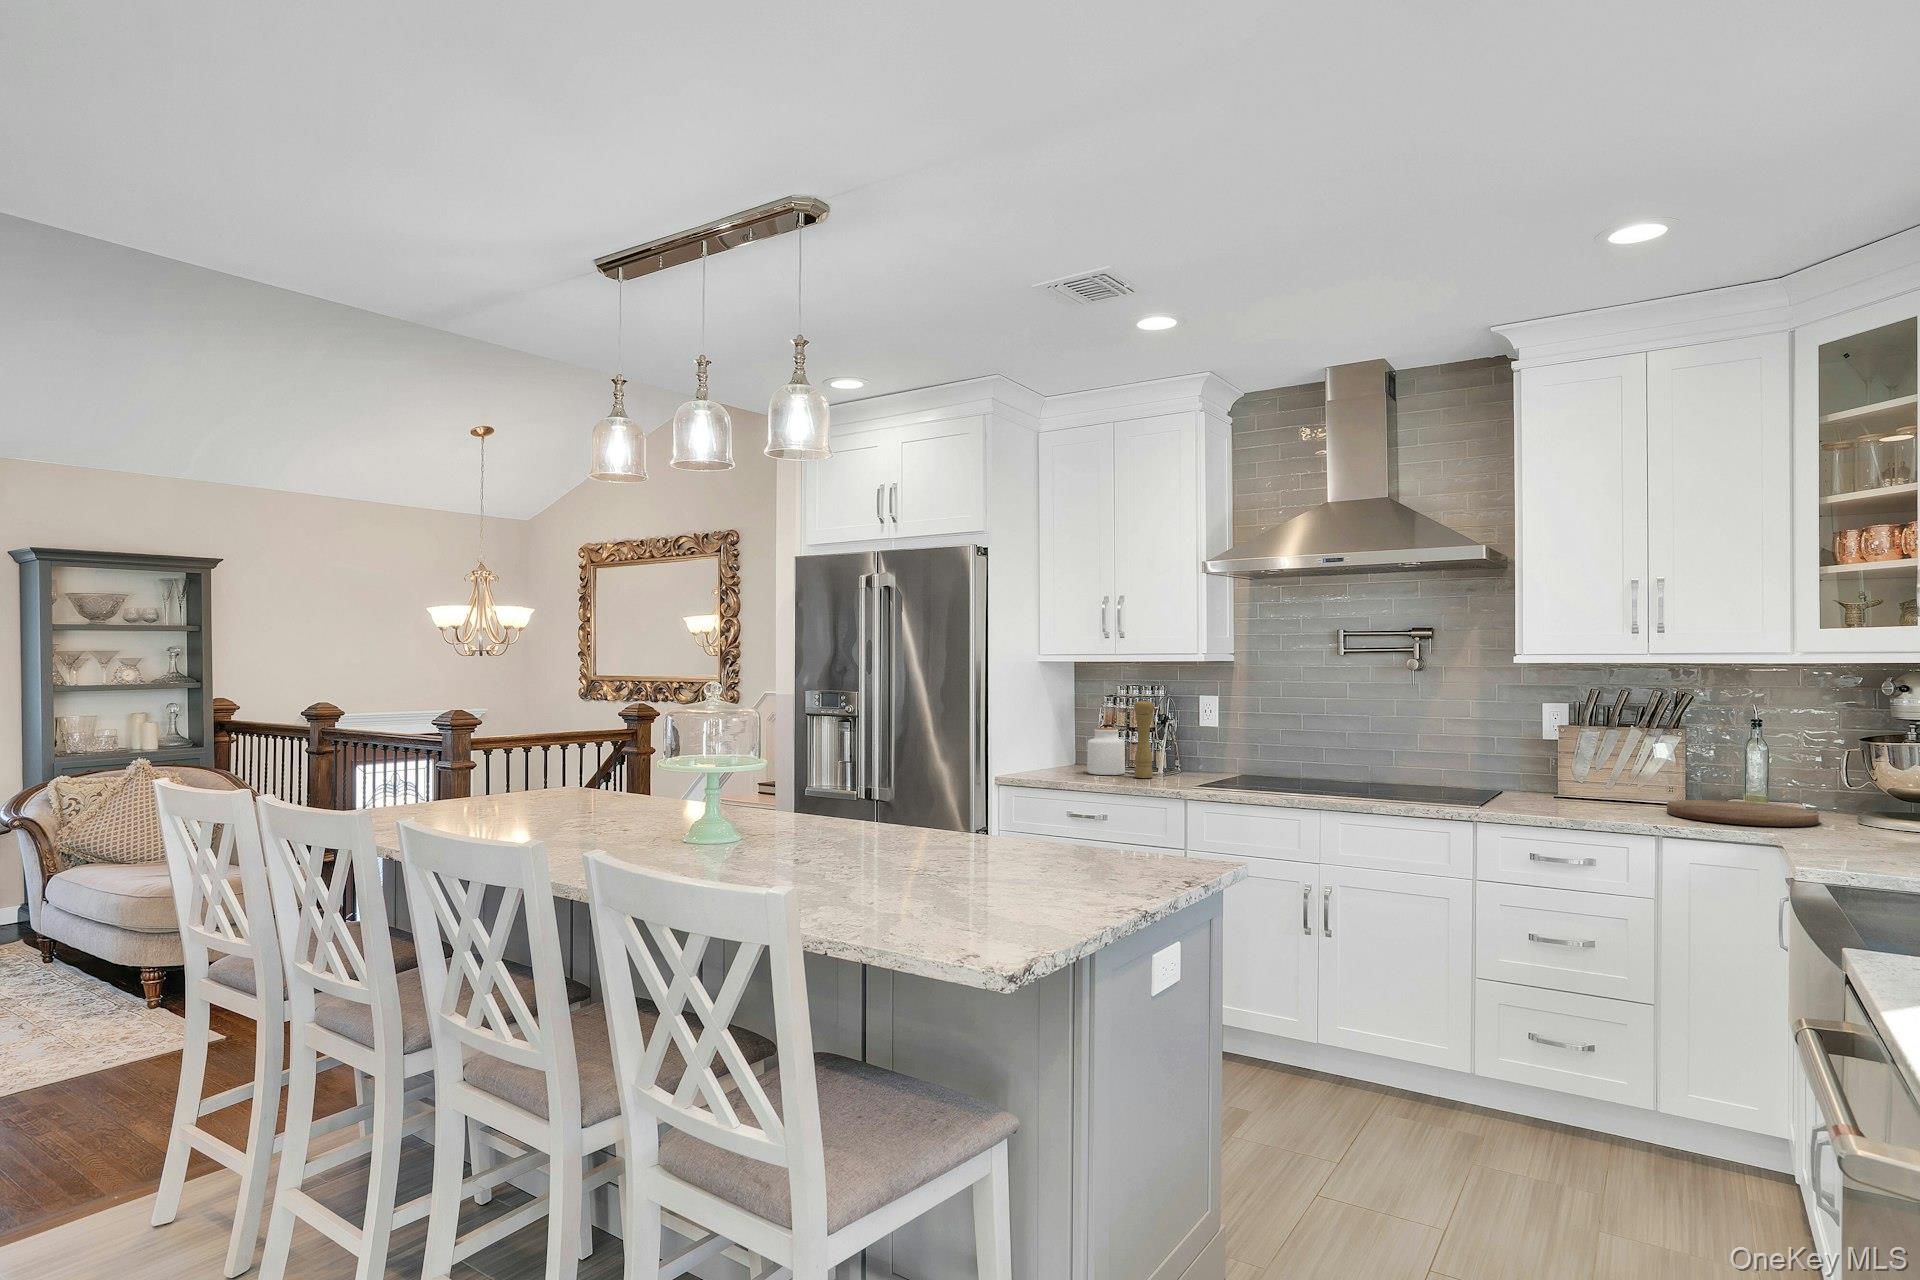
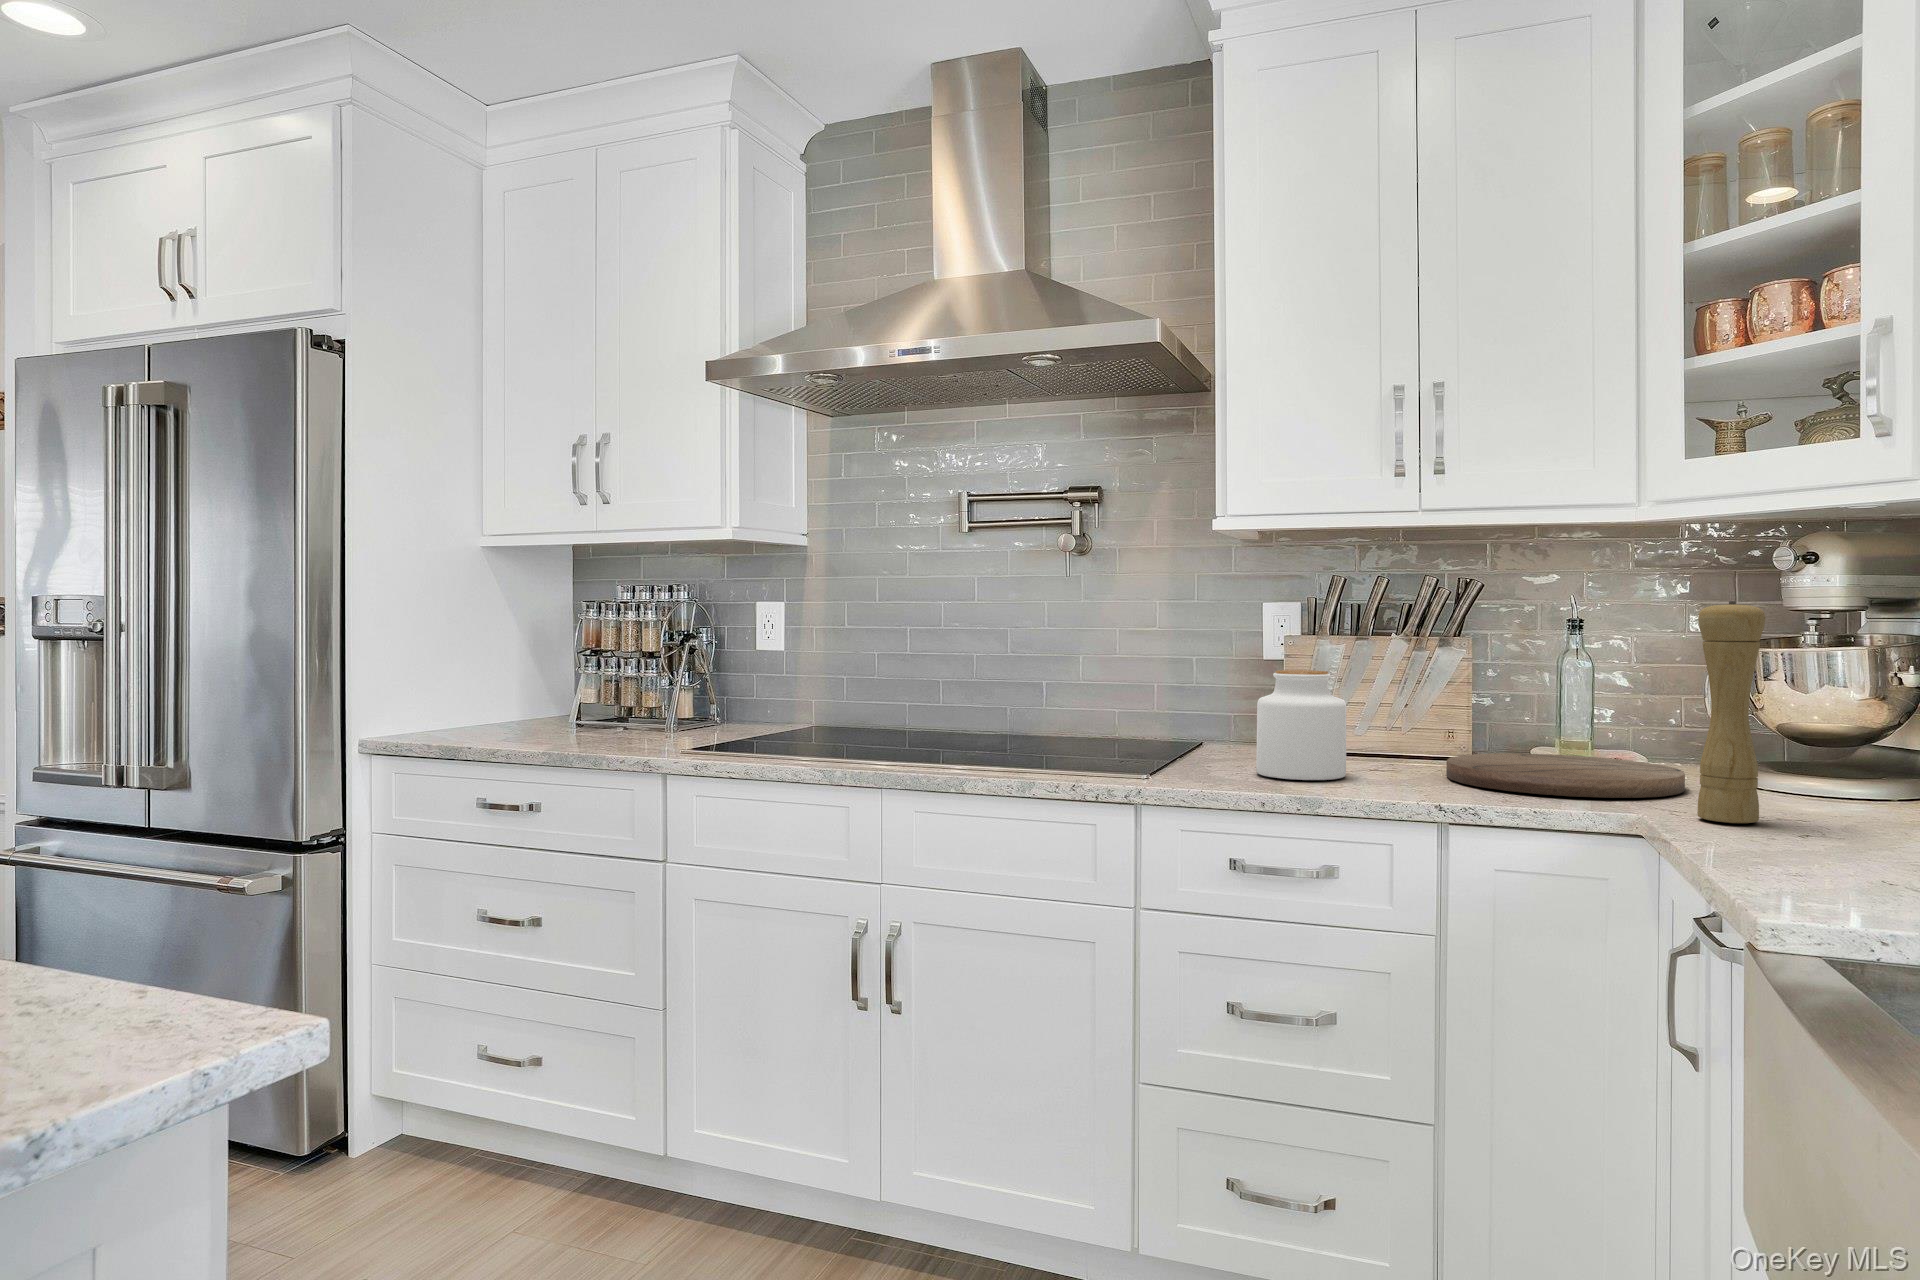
pepper mill: present [1134,700,1154,778] -> present [1697,601,1765,823]
jar: present [1087,728,1125,775] -> present [1256,670,1346,780]

